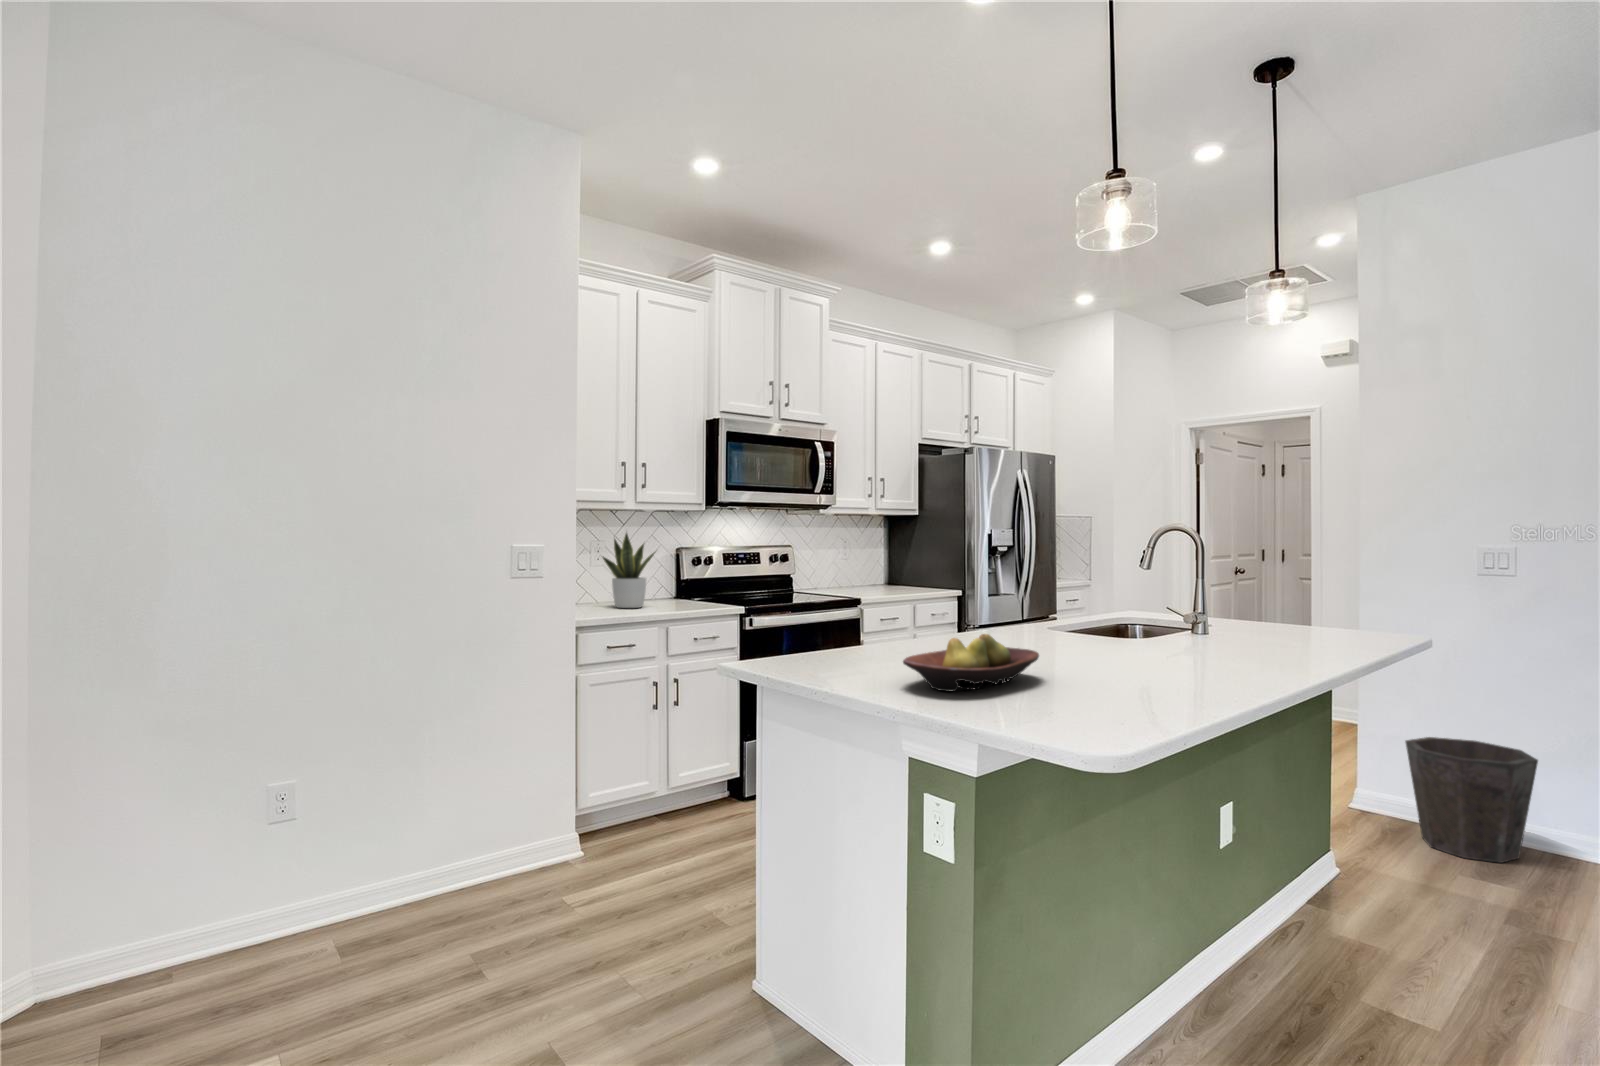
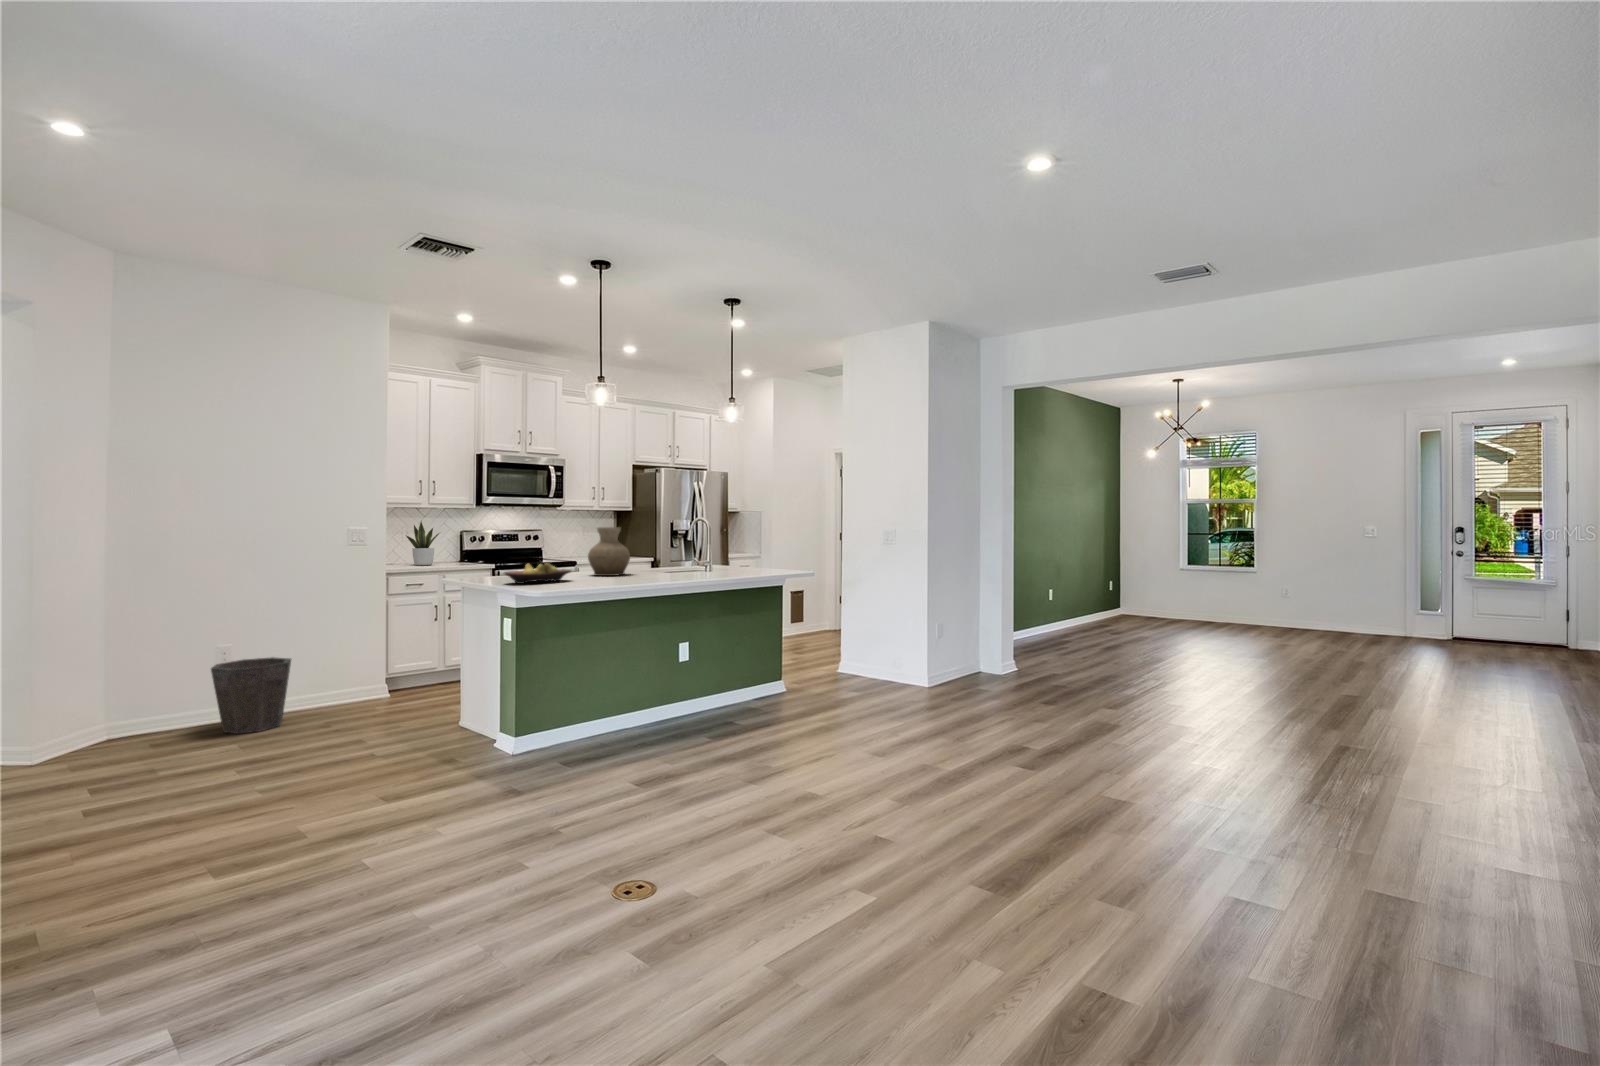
vase: none [1011,547,1106,656] -> present [588,527,630,576]
waste bin: present [1405,737,1538,863] -> present [211,657,291,734]

